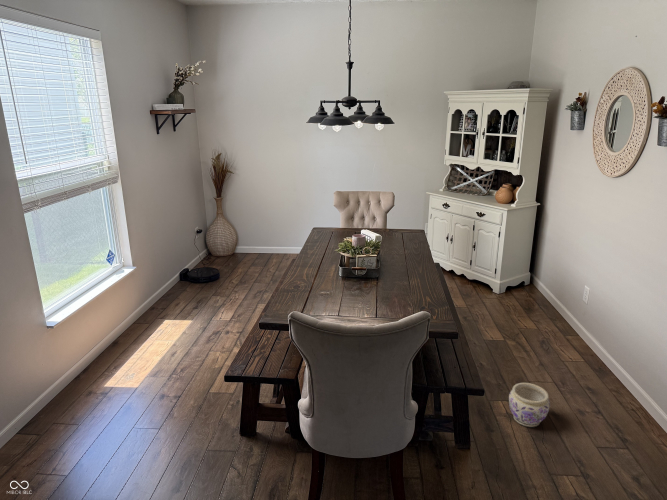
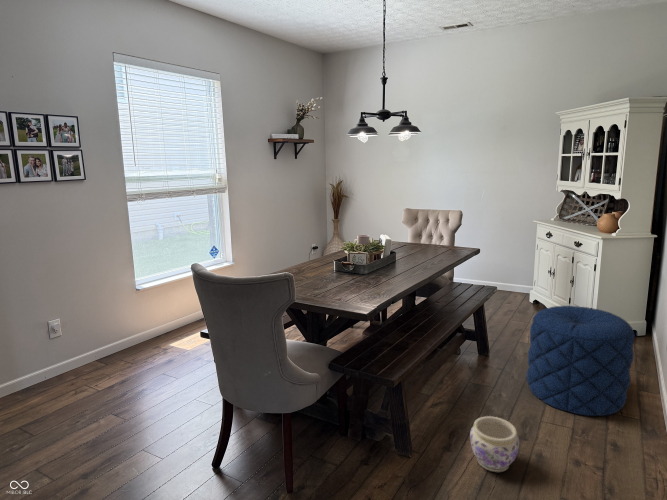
pouf: none [490,274,575,362] -> present [527,306,635,416]

